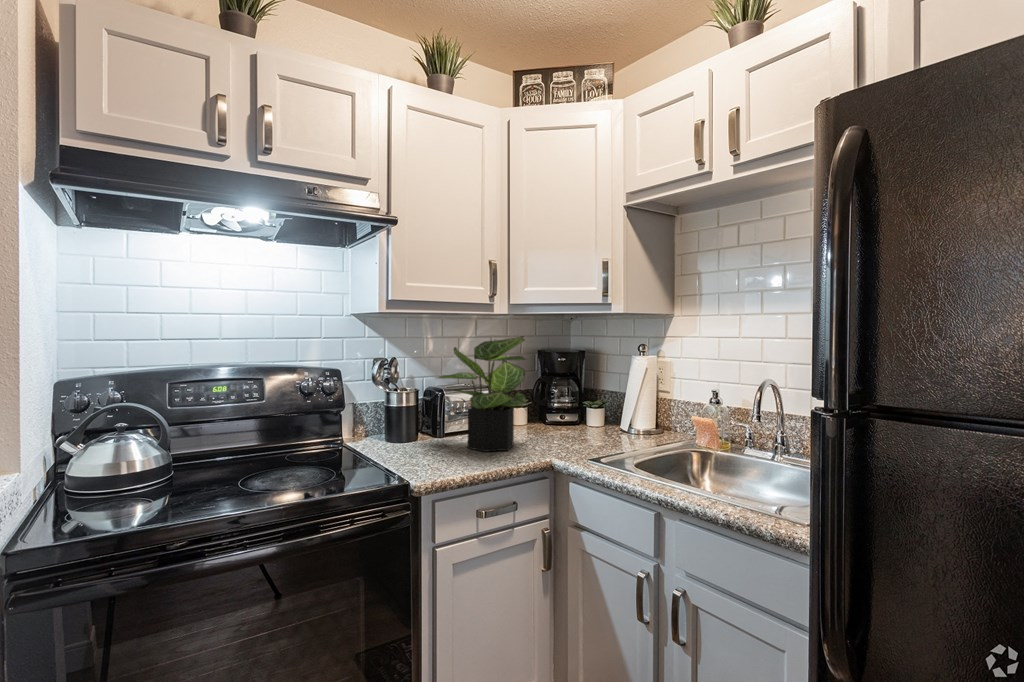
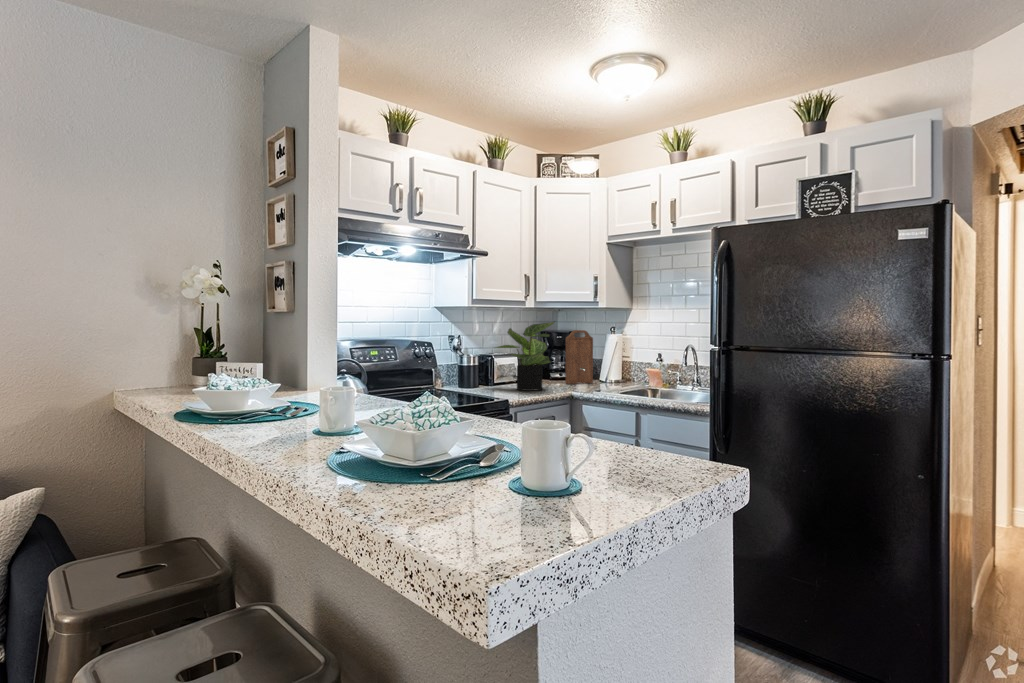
cutting board: none [564,348,610,433] -> present [565,330,593,384]

